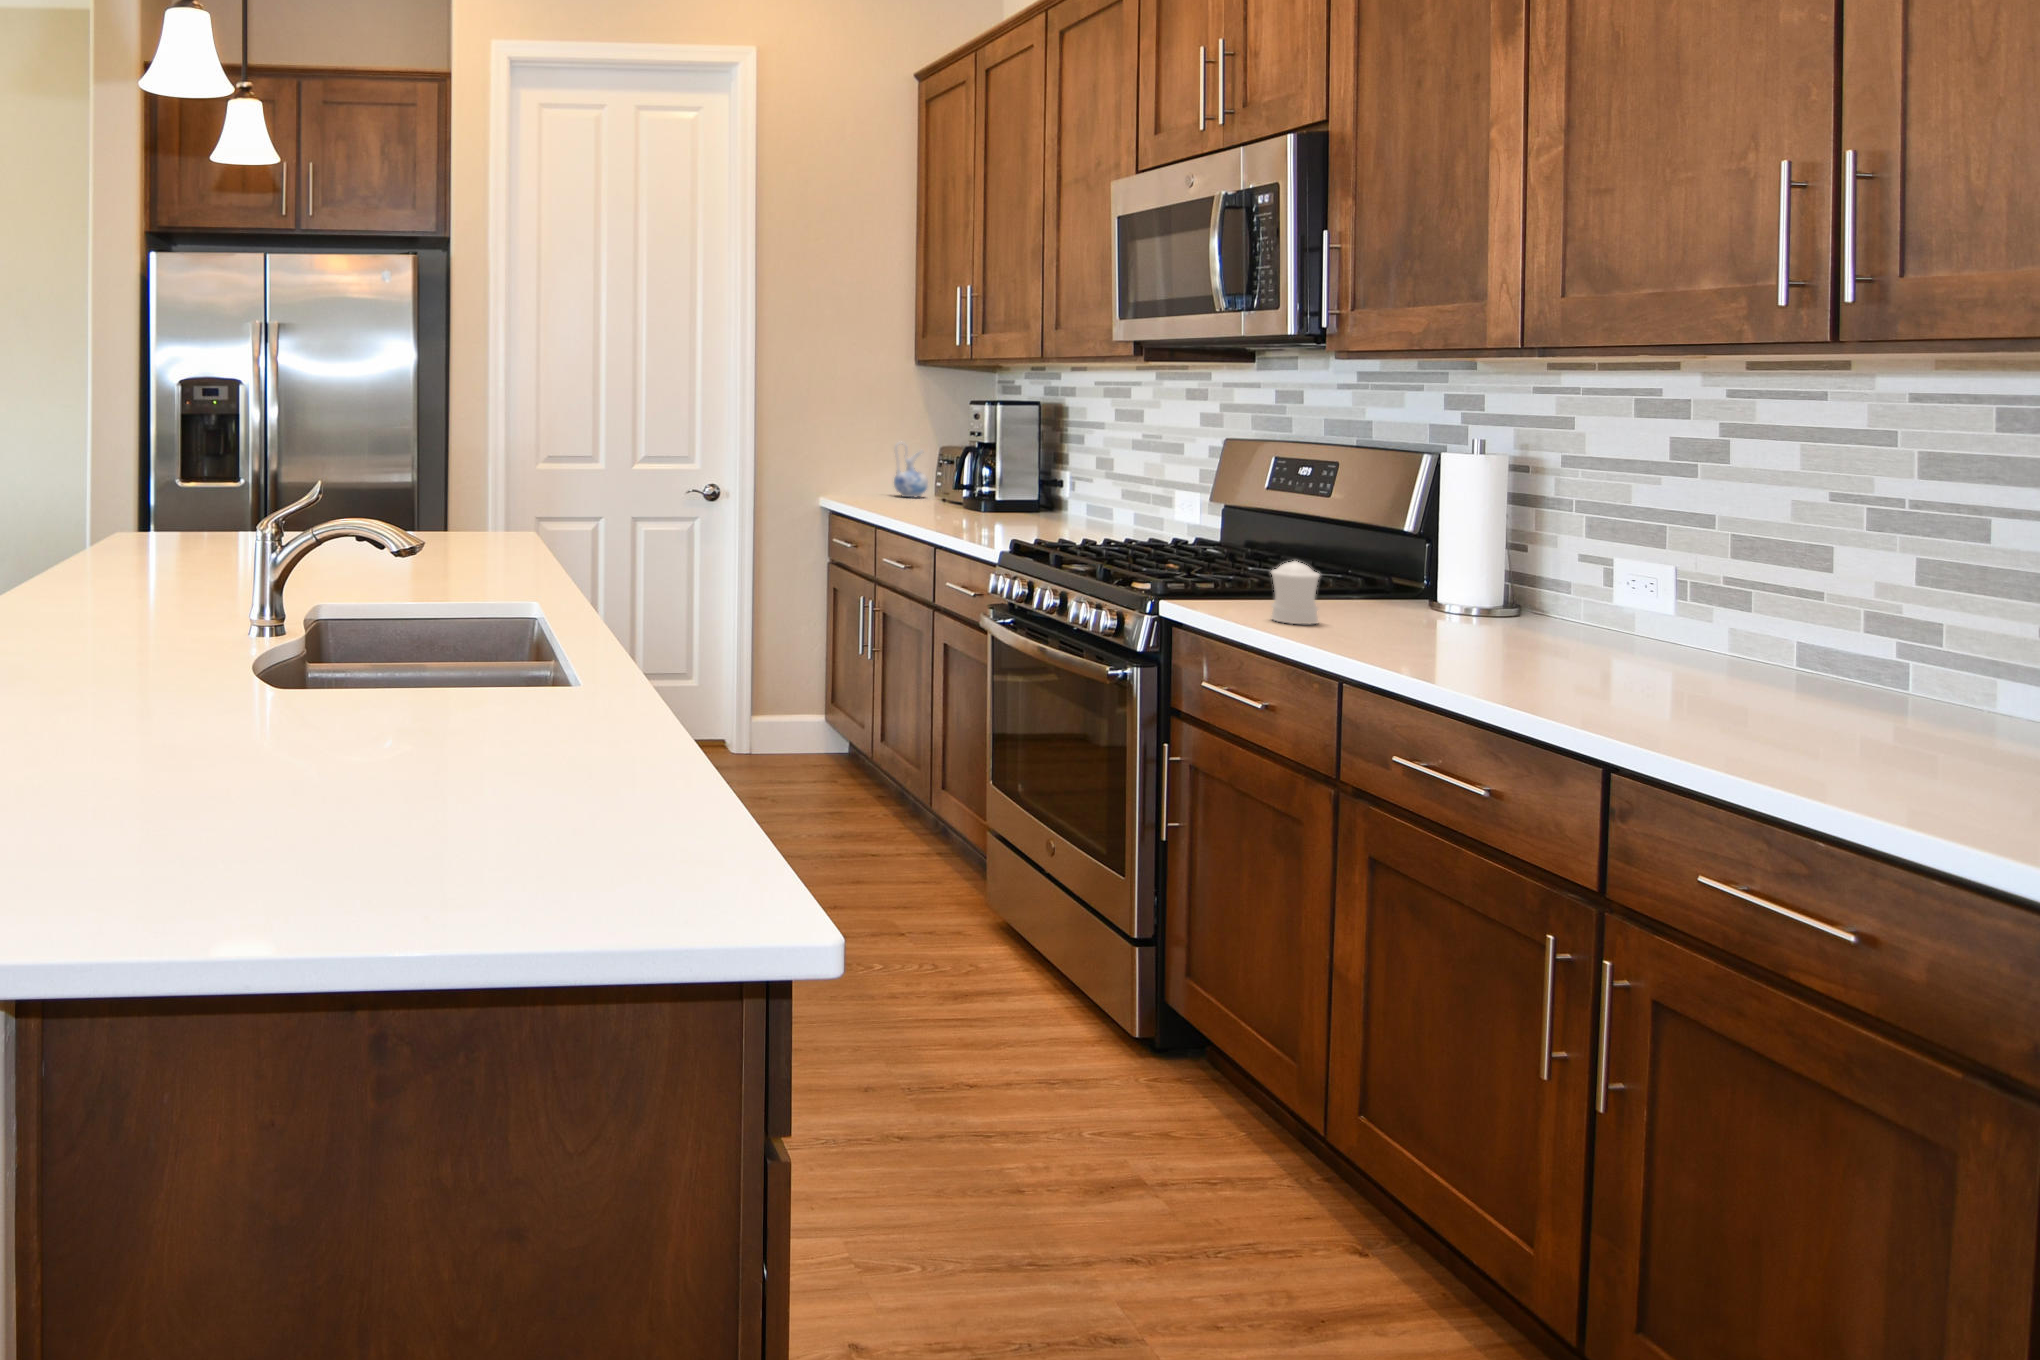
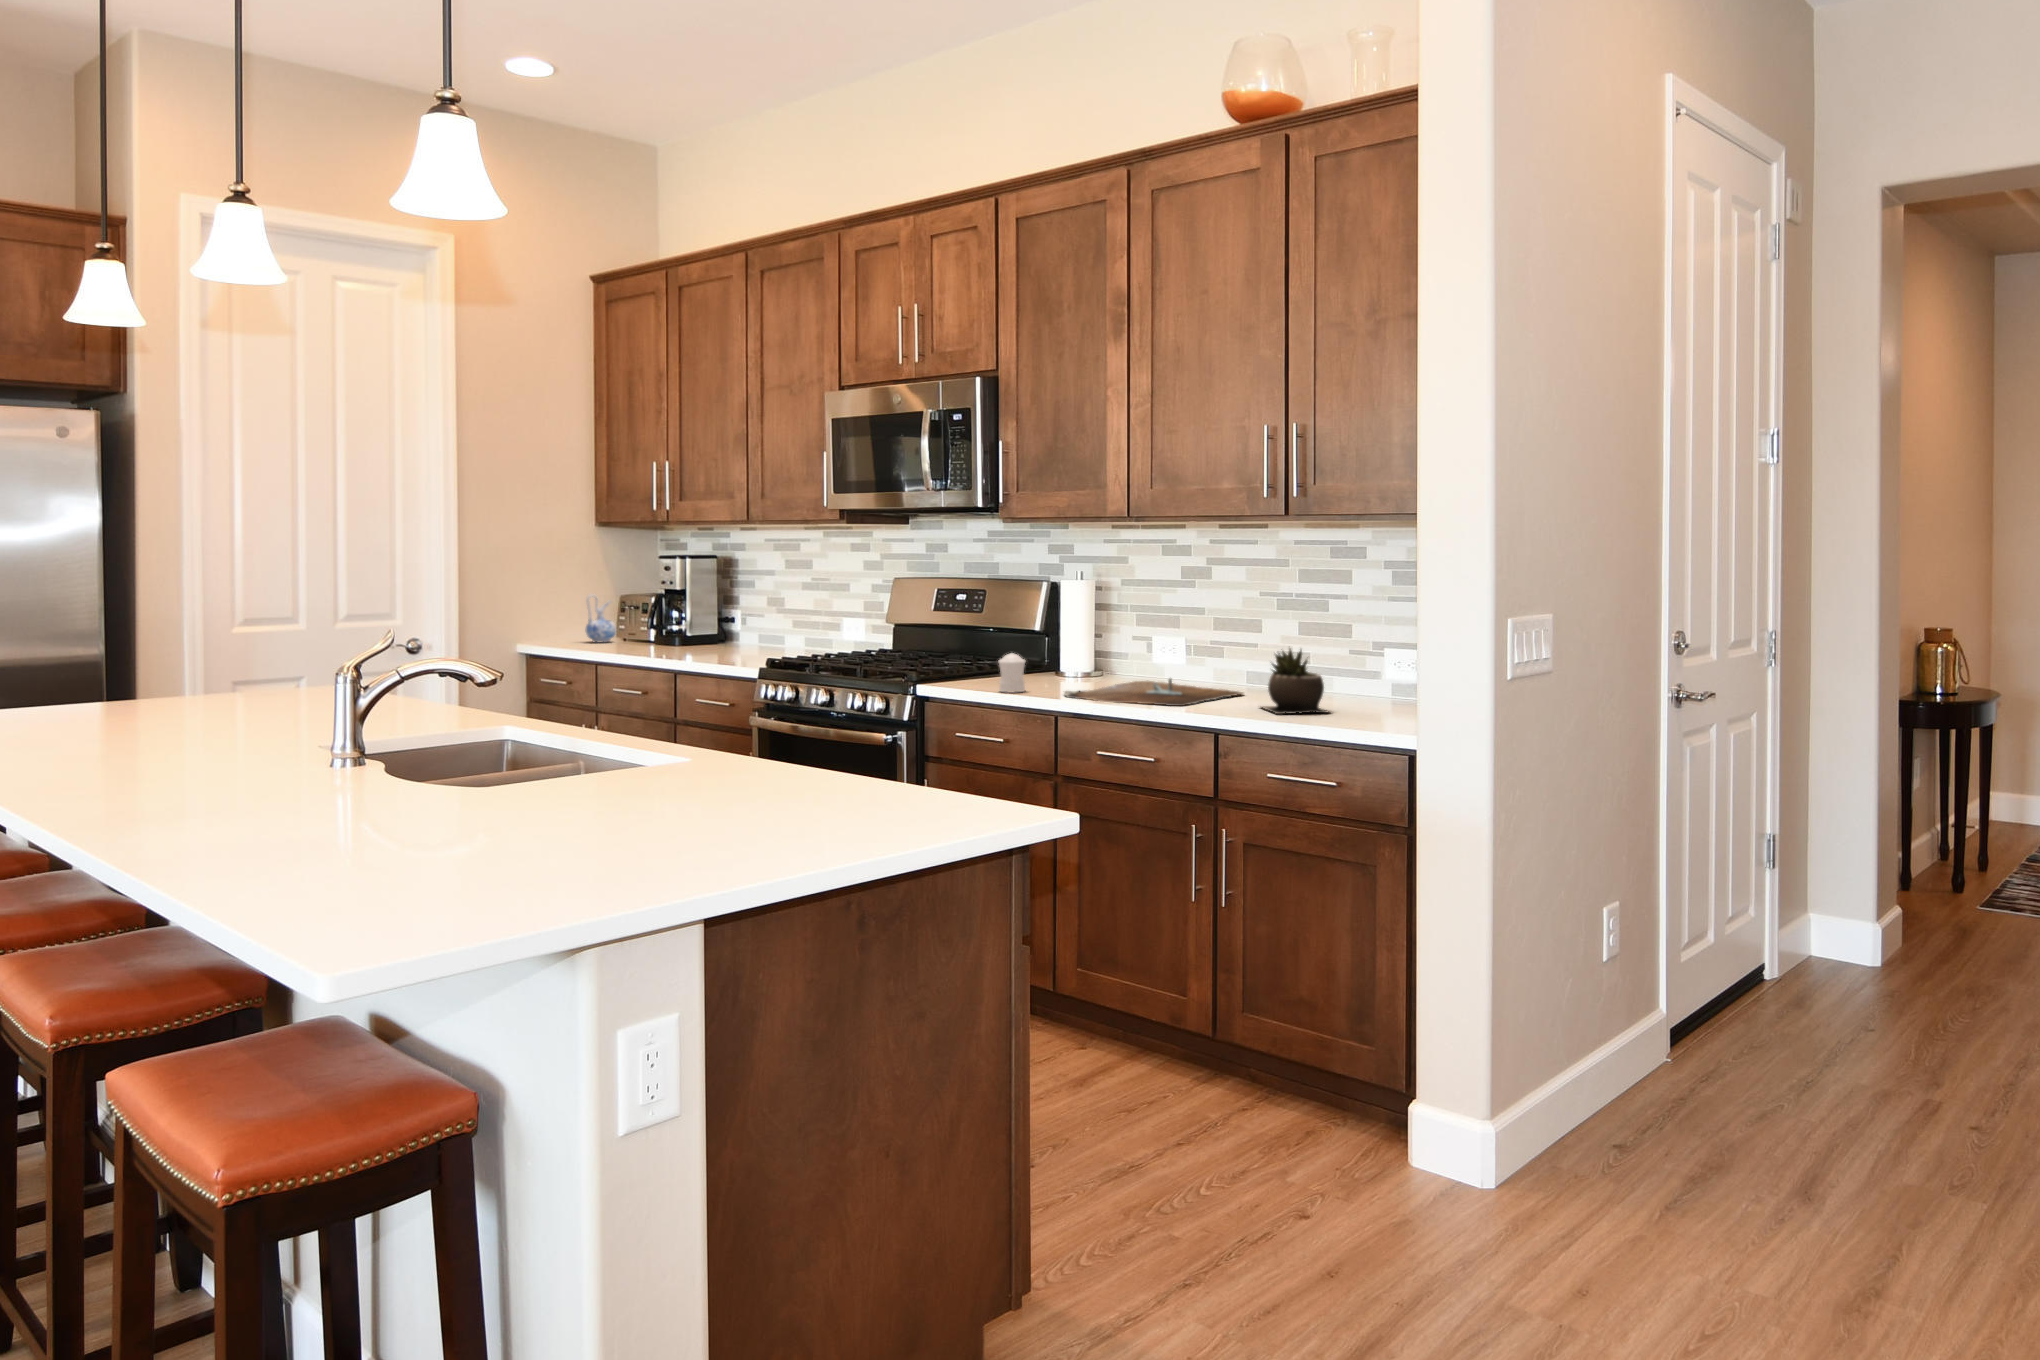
succulent plant: none [1756,610,1945,768] -> present [1262,649,1328,714]
cutting board: none [1371,633,1772,694] -> present [1064,679,1243,706]

